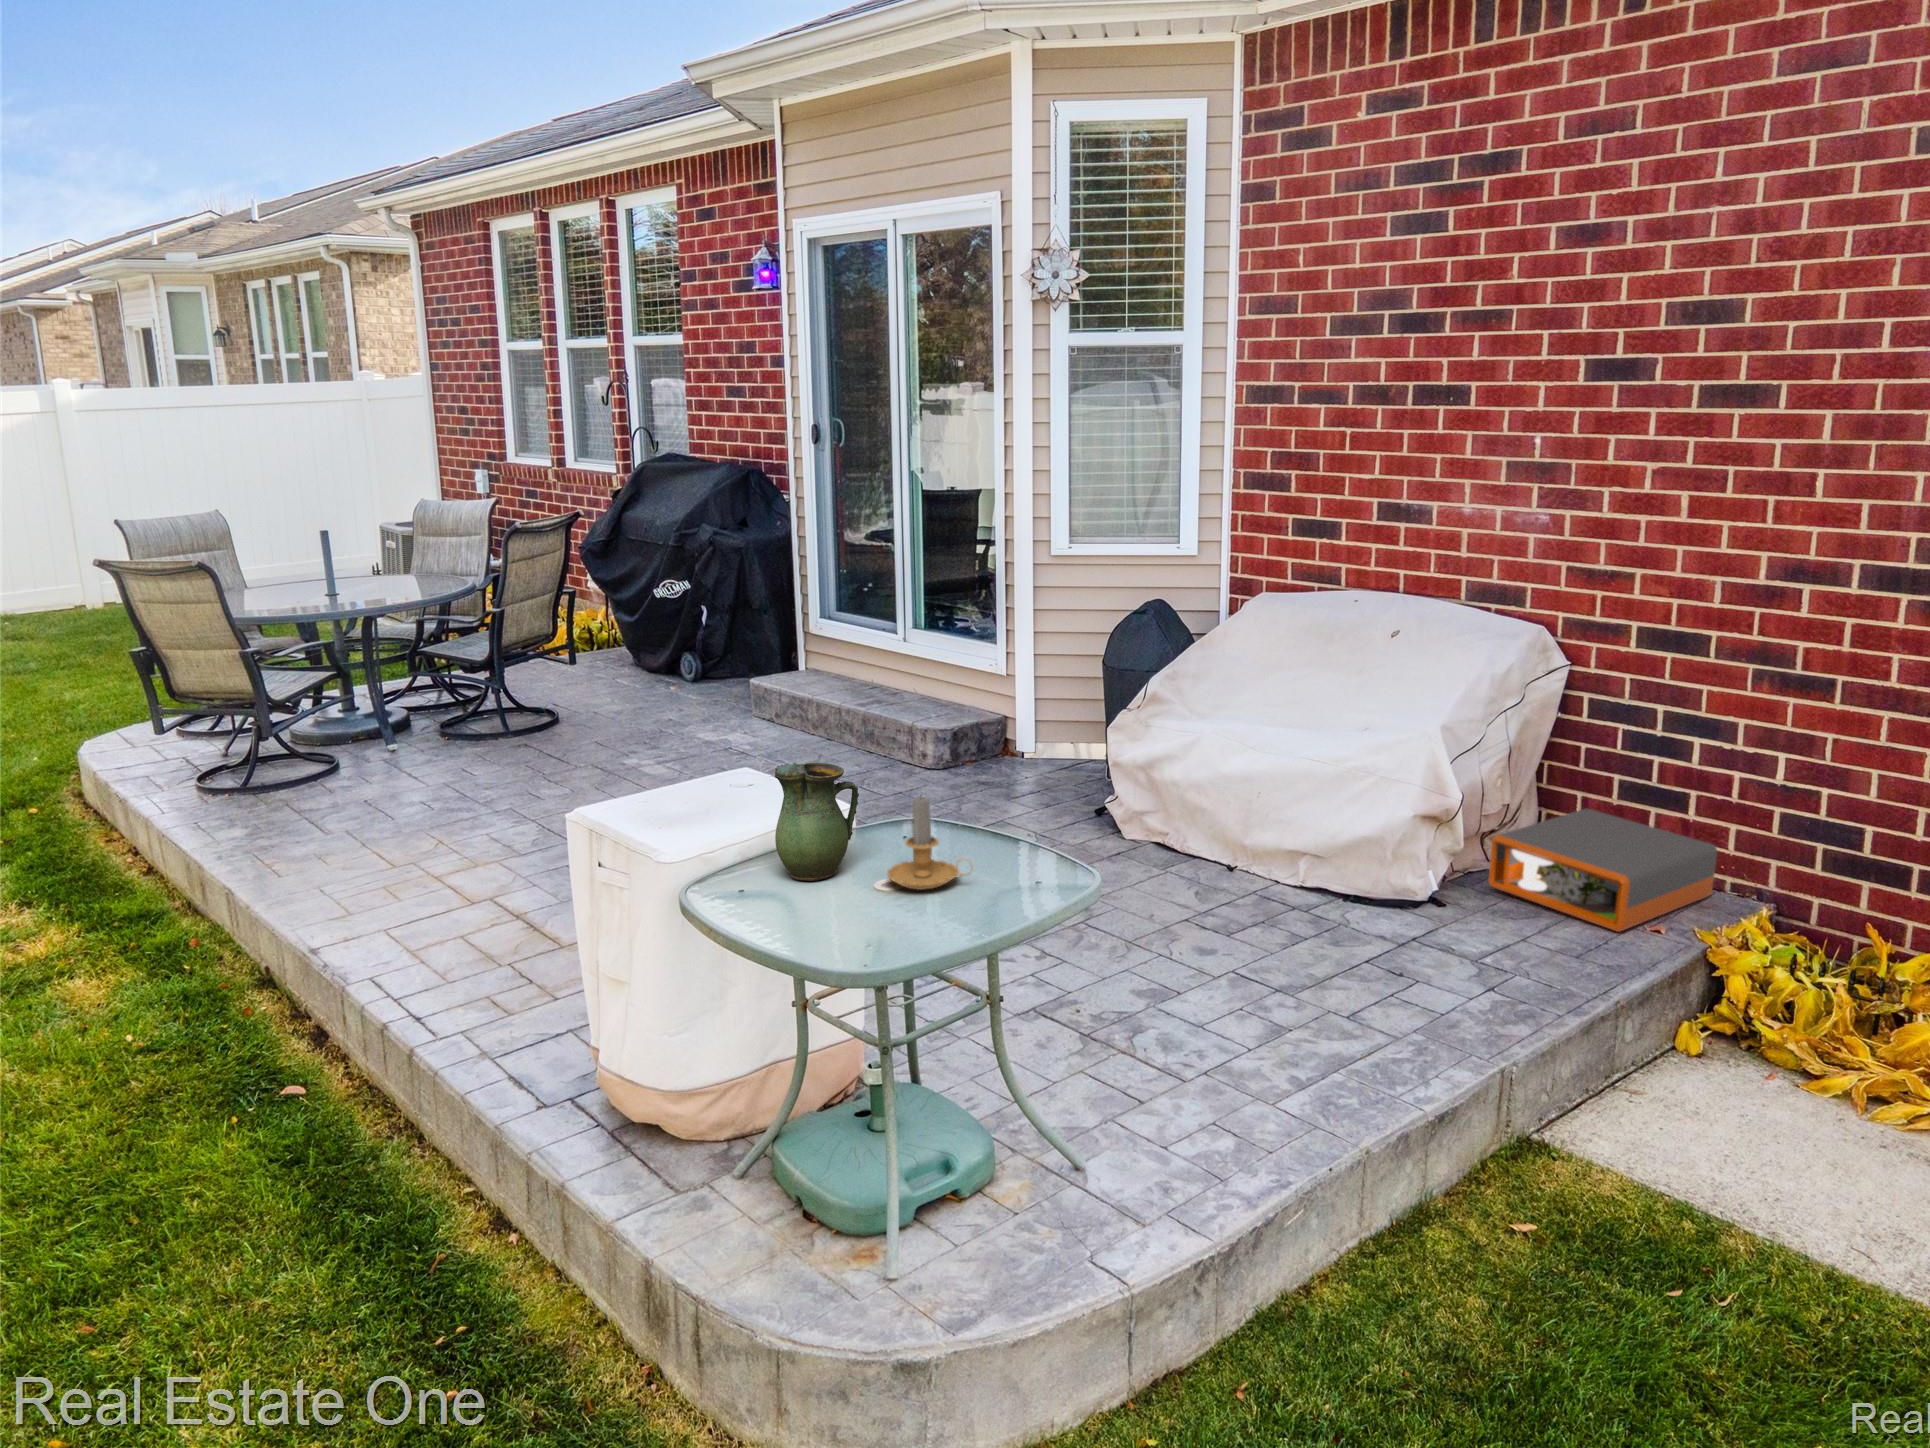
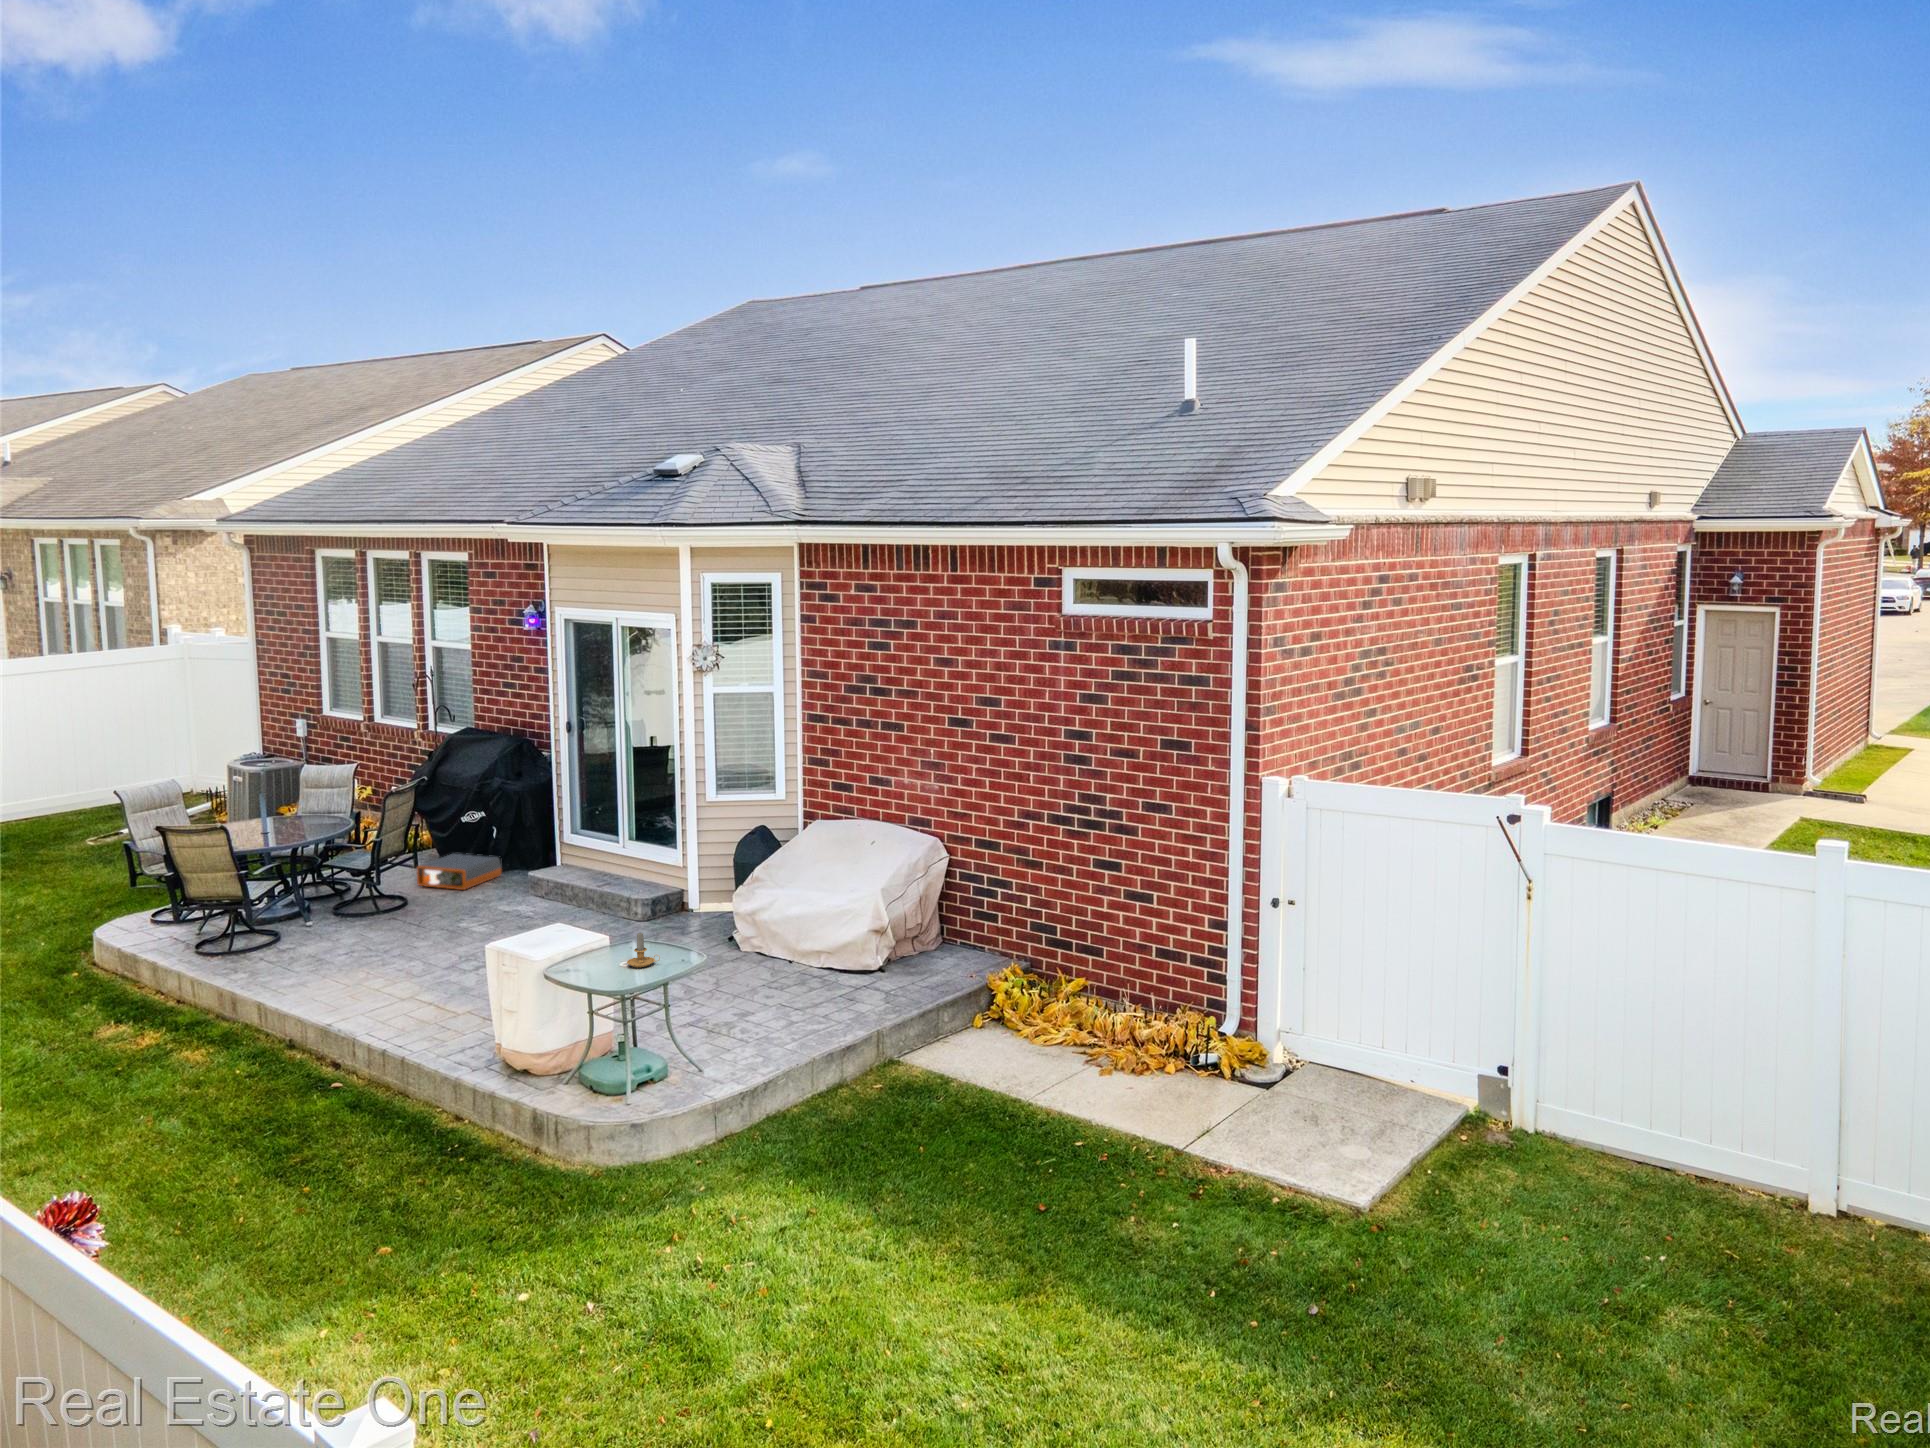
pitcher: present [775,763,859,881] -> none [583,922,616,967]
storage box: present [1488,809,1717,932] -> present [417,854,501,890]

